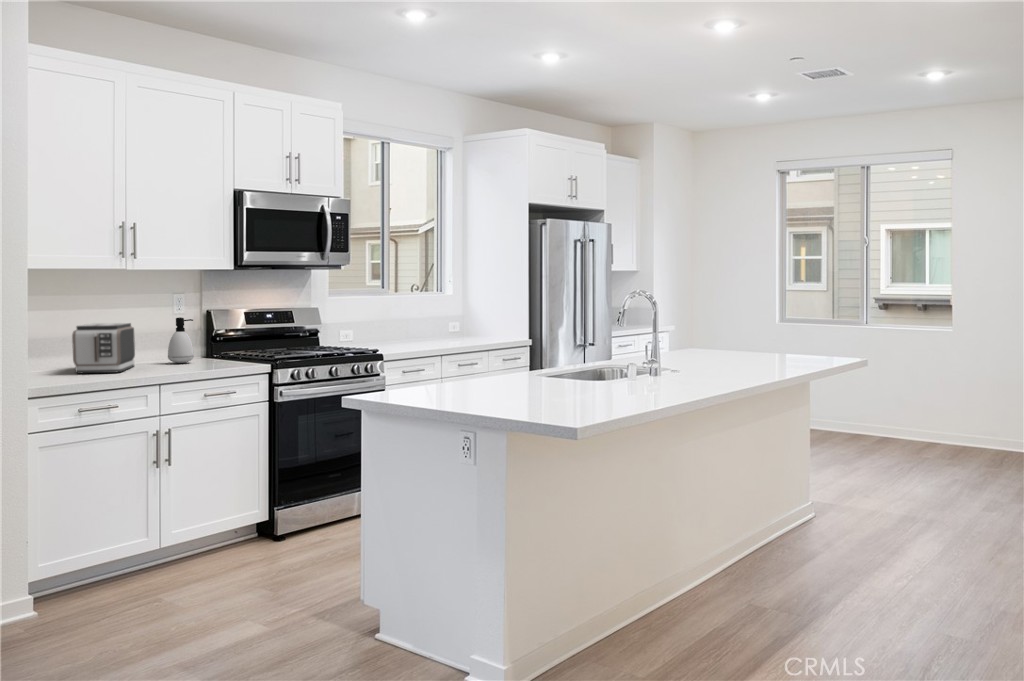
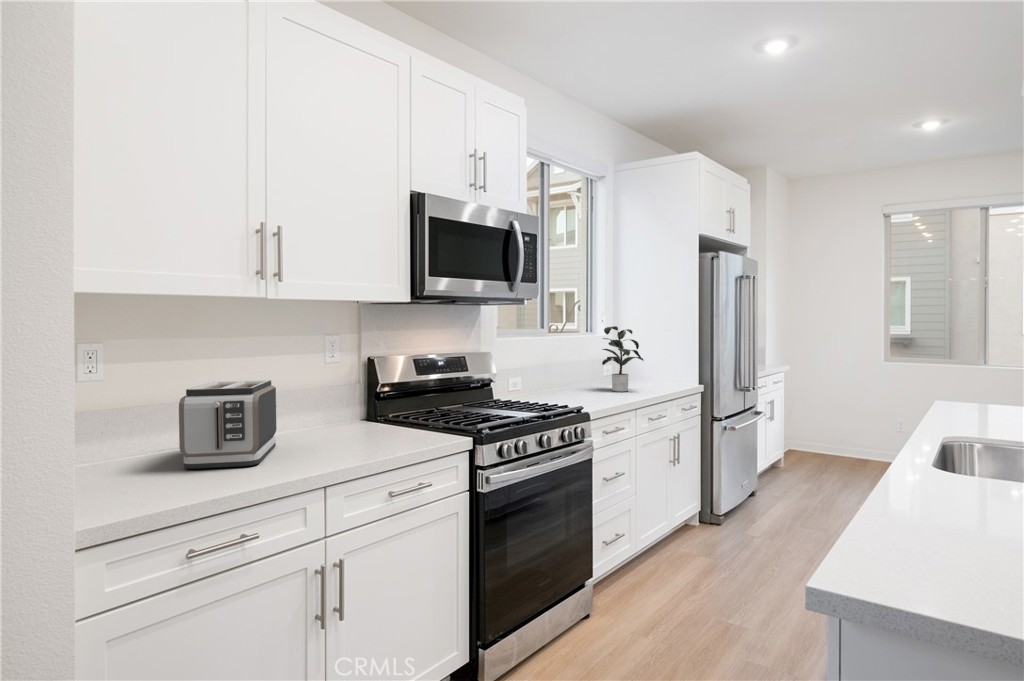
potted plant: none [418,286,467,343] -> present [602,326,643,392]
soap dispenser: present [168,317,194,363] -> none [323,370,360,437]

